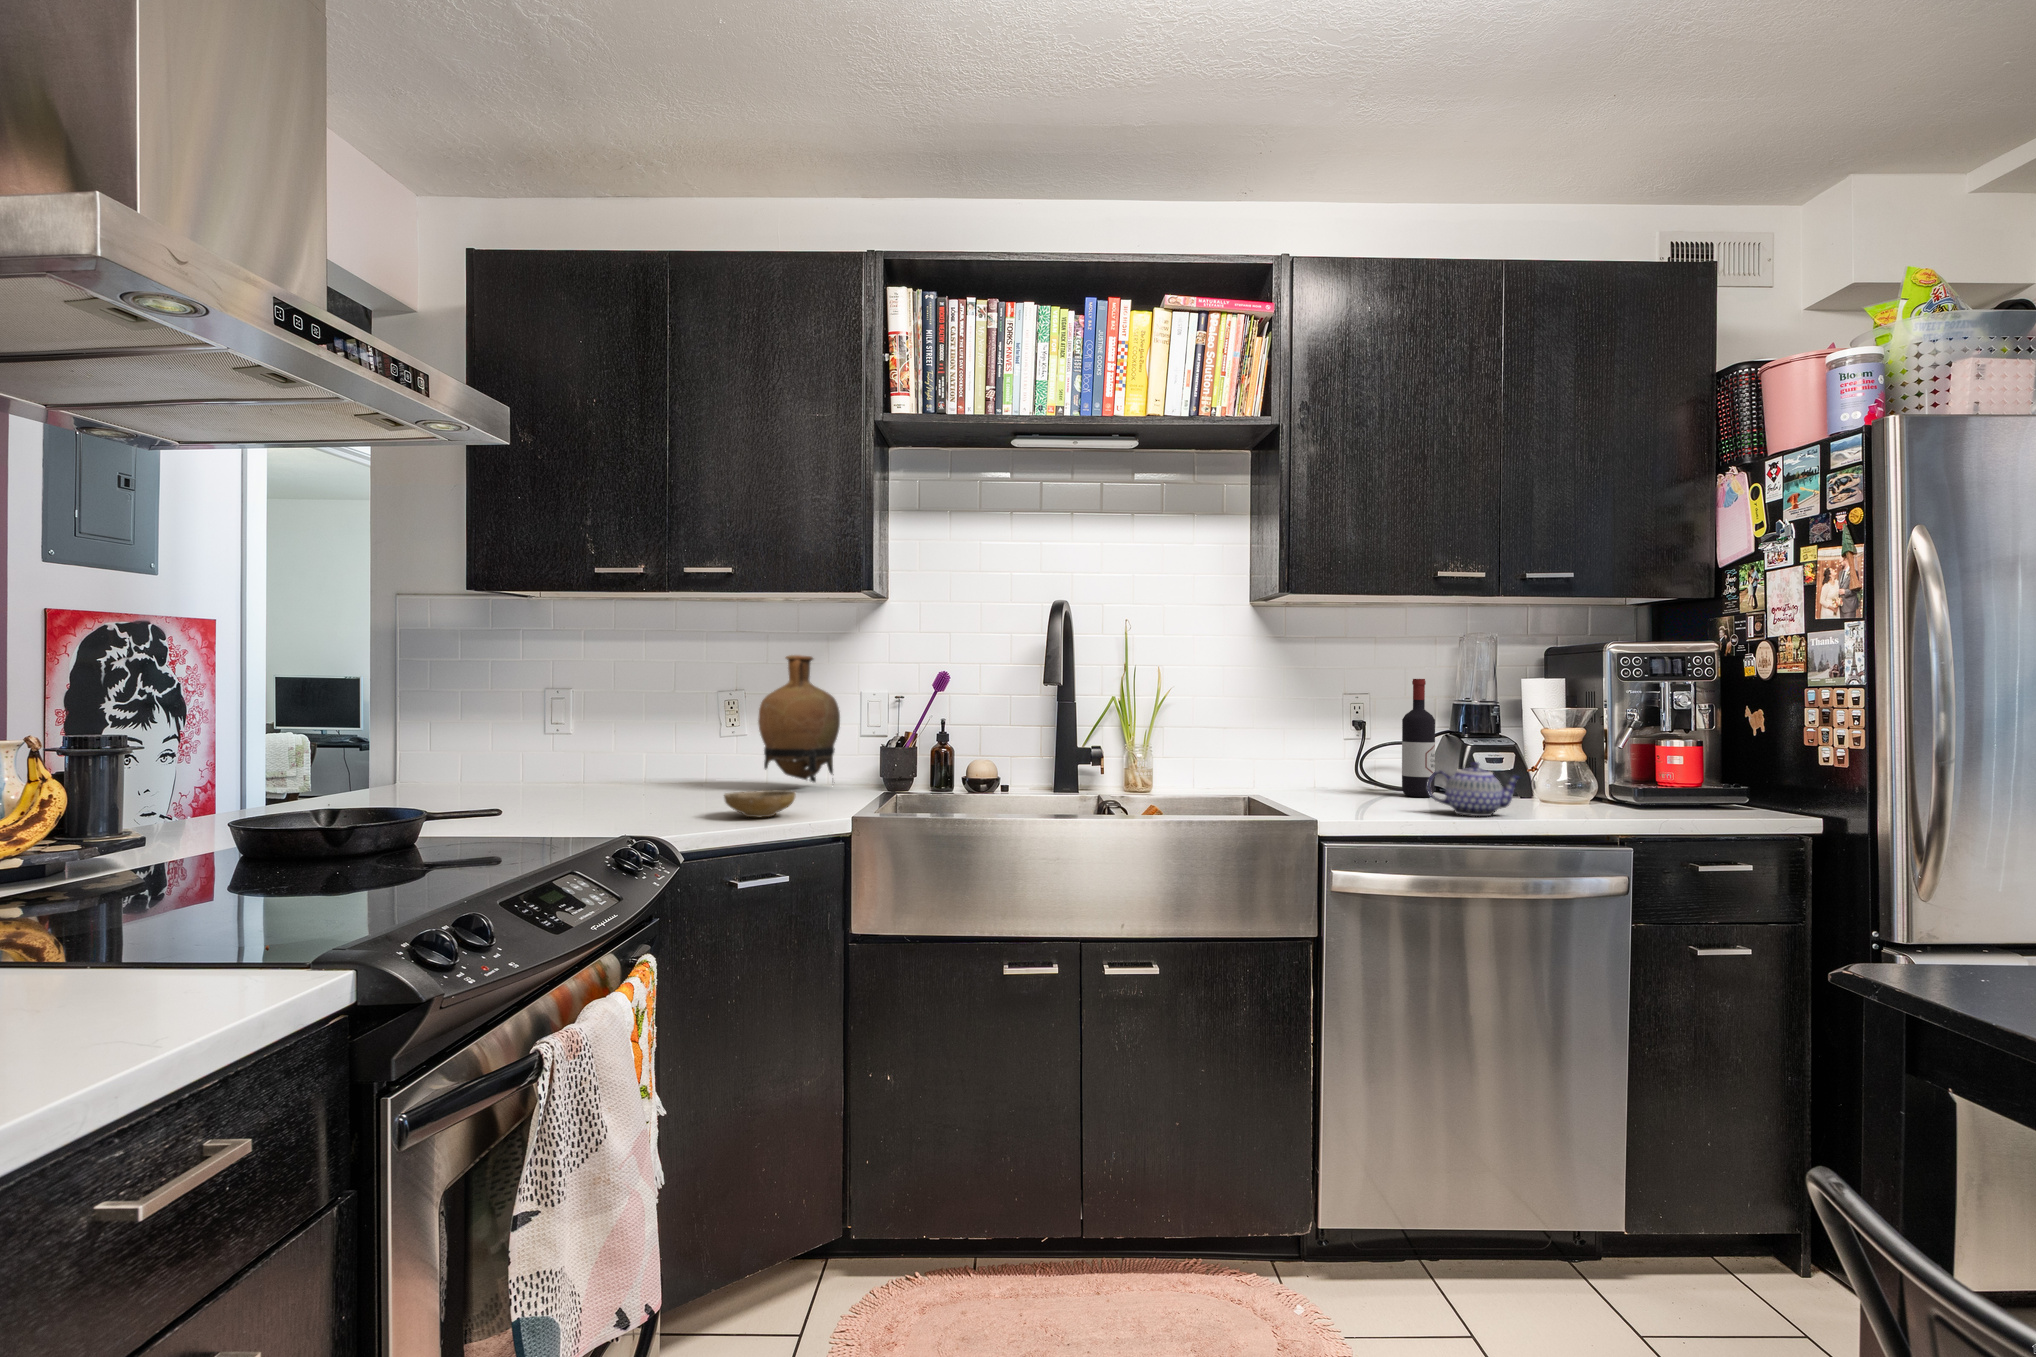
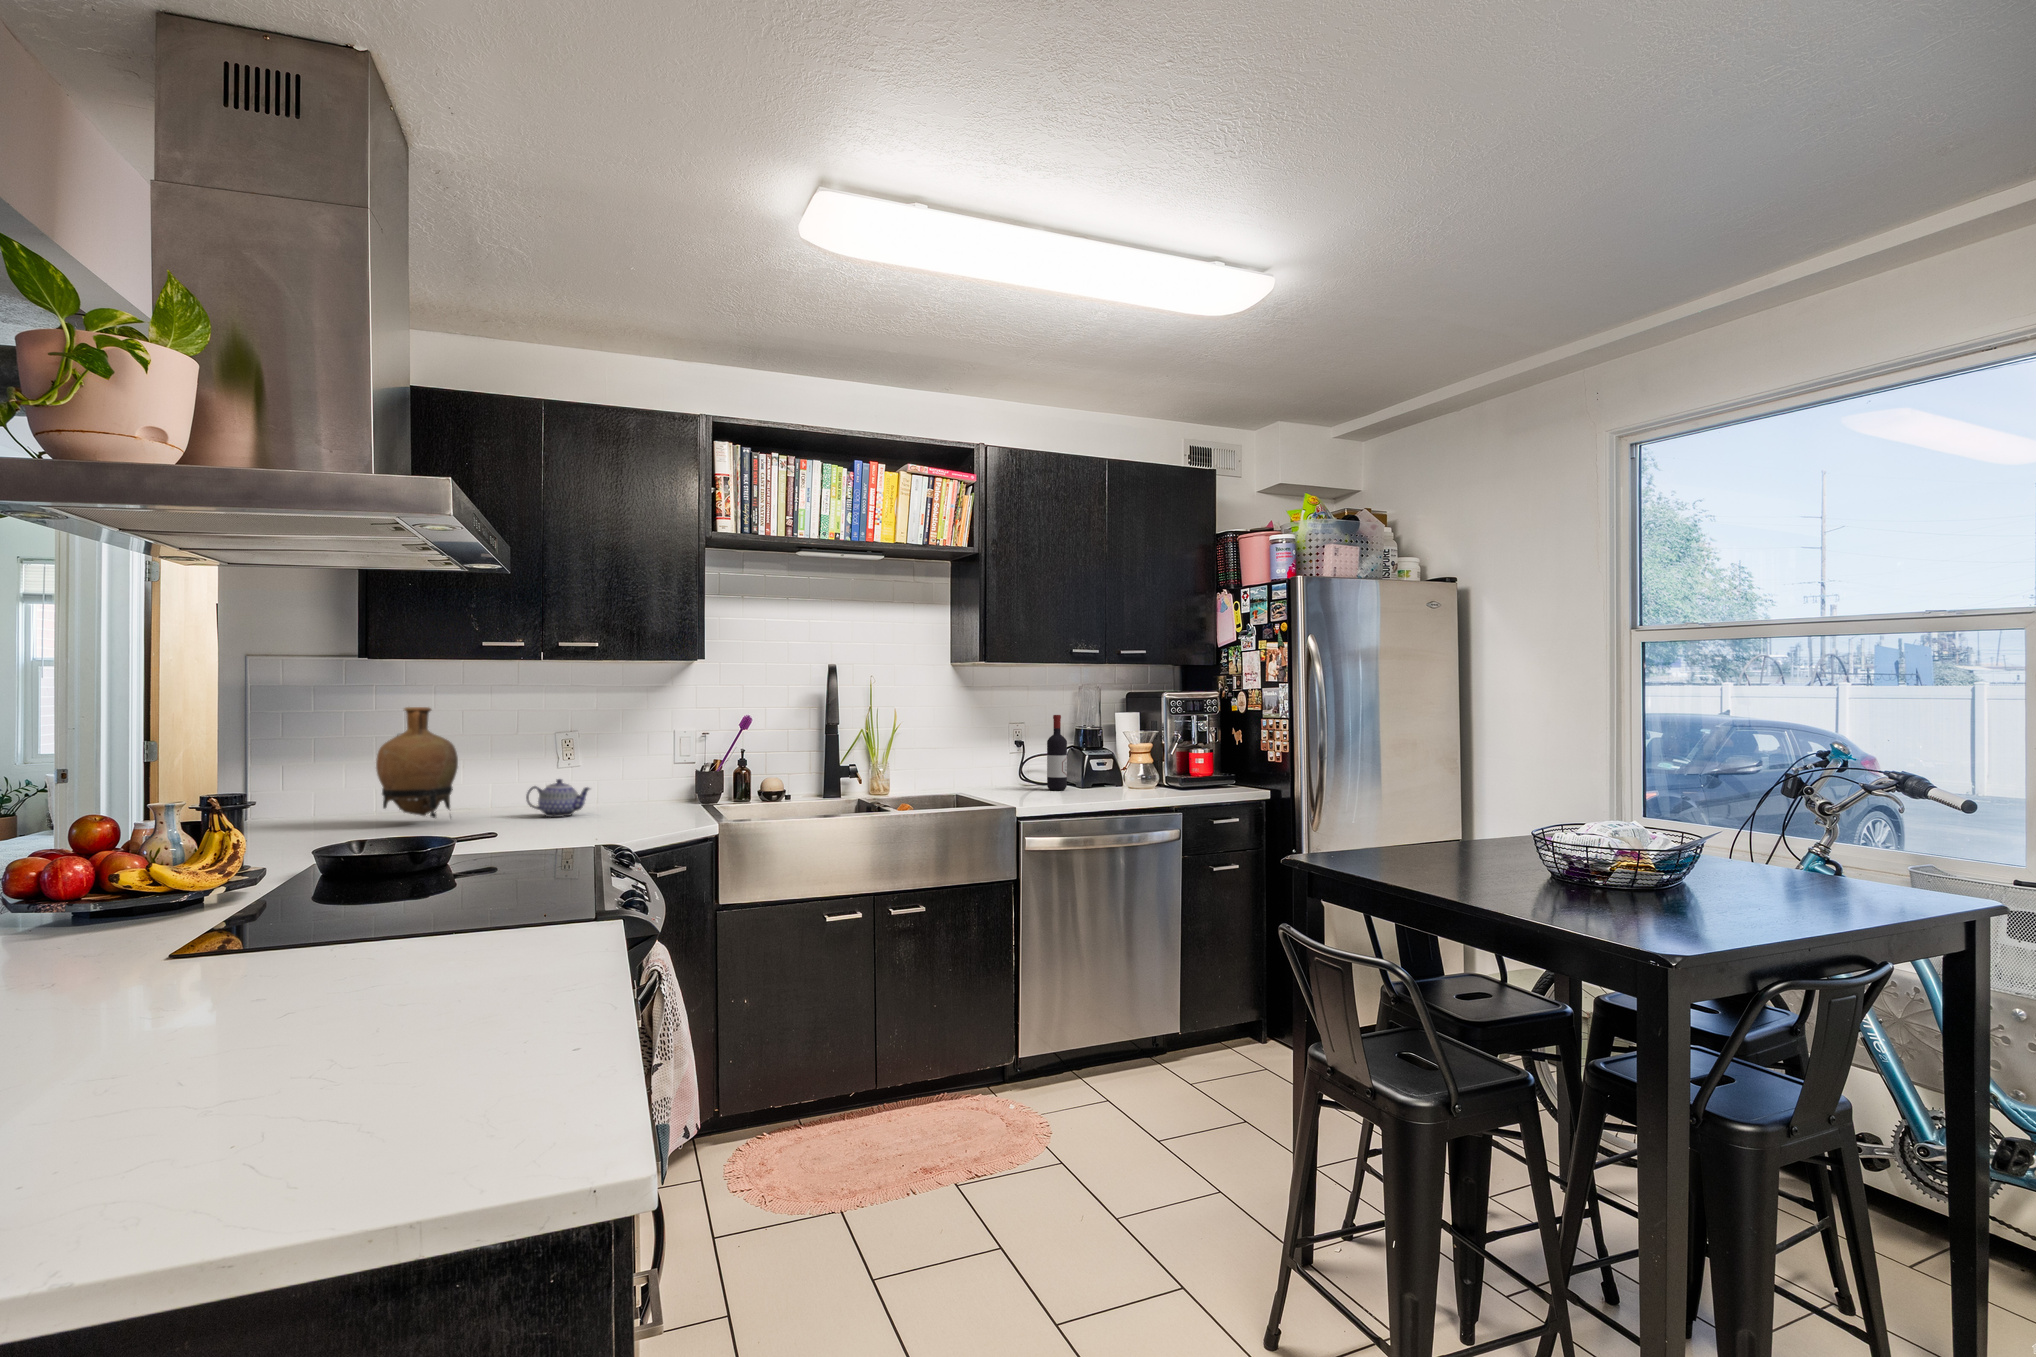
vase: present [758,655,840,782] -> present [376,707,458,818]
teapot: present [1427,762,1520,816] -> present [526,779,590,817]
ceramic bowl: present [724,790,796,817] -> none [620,805,674,825]

